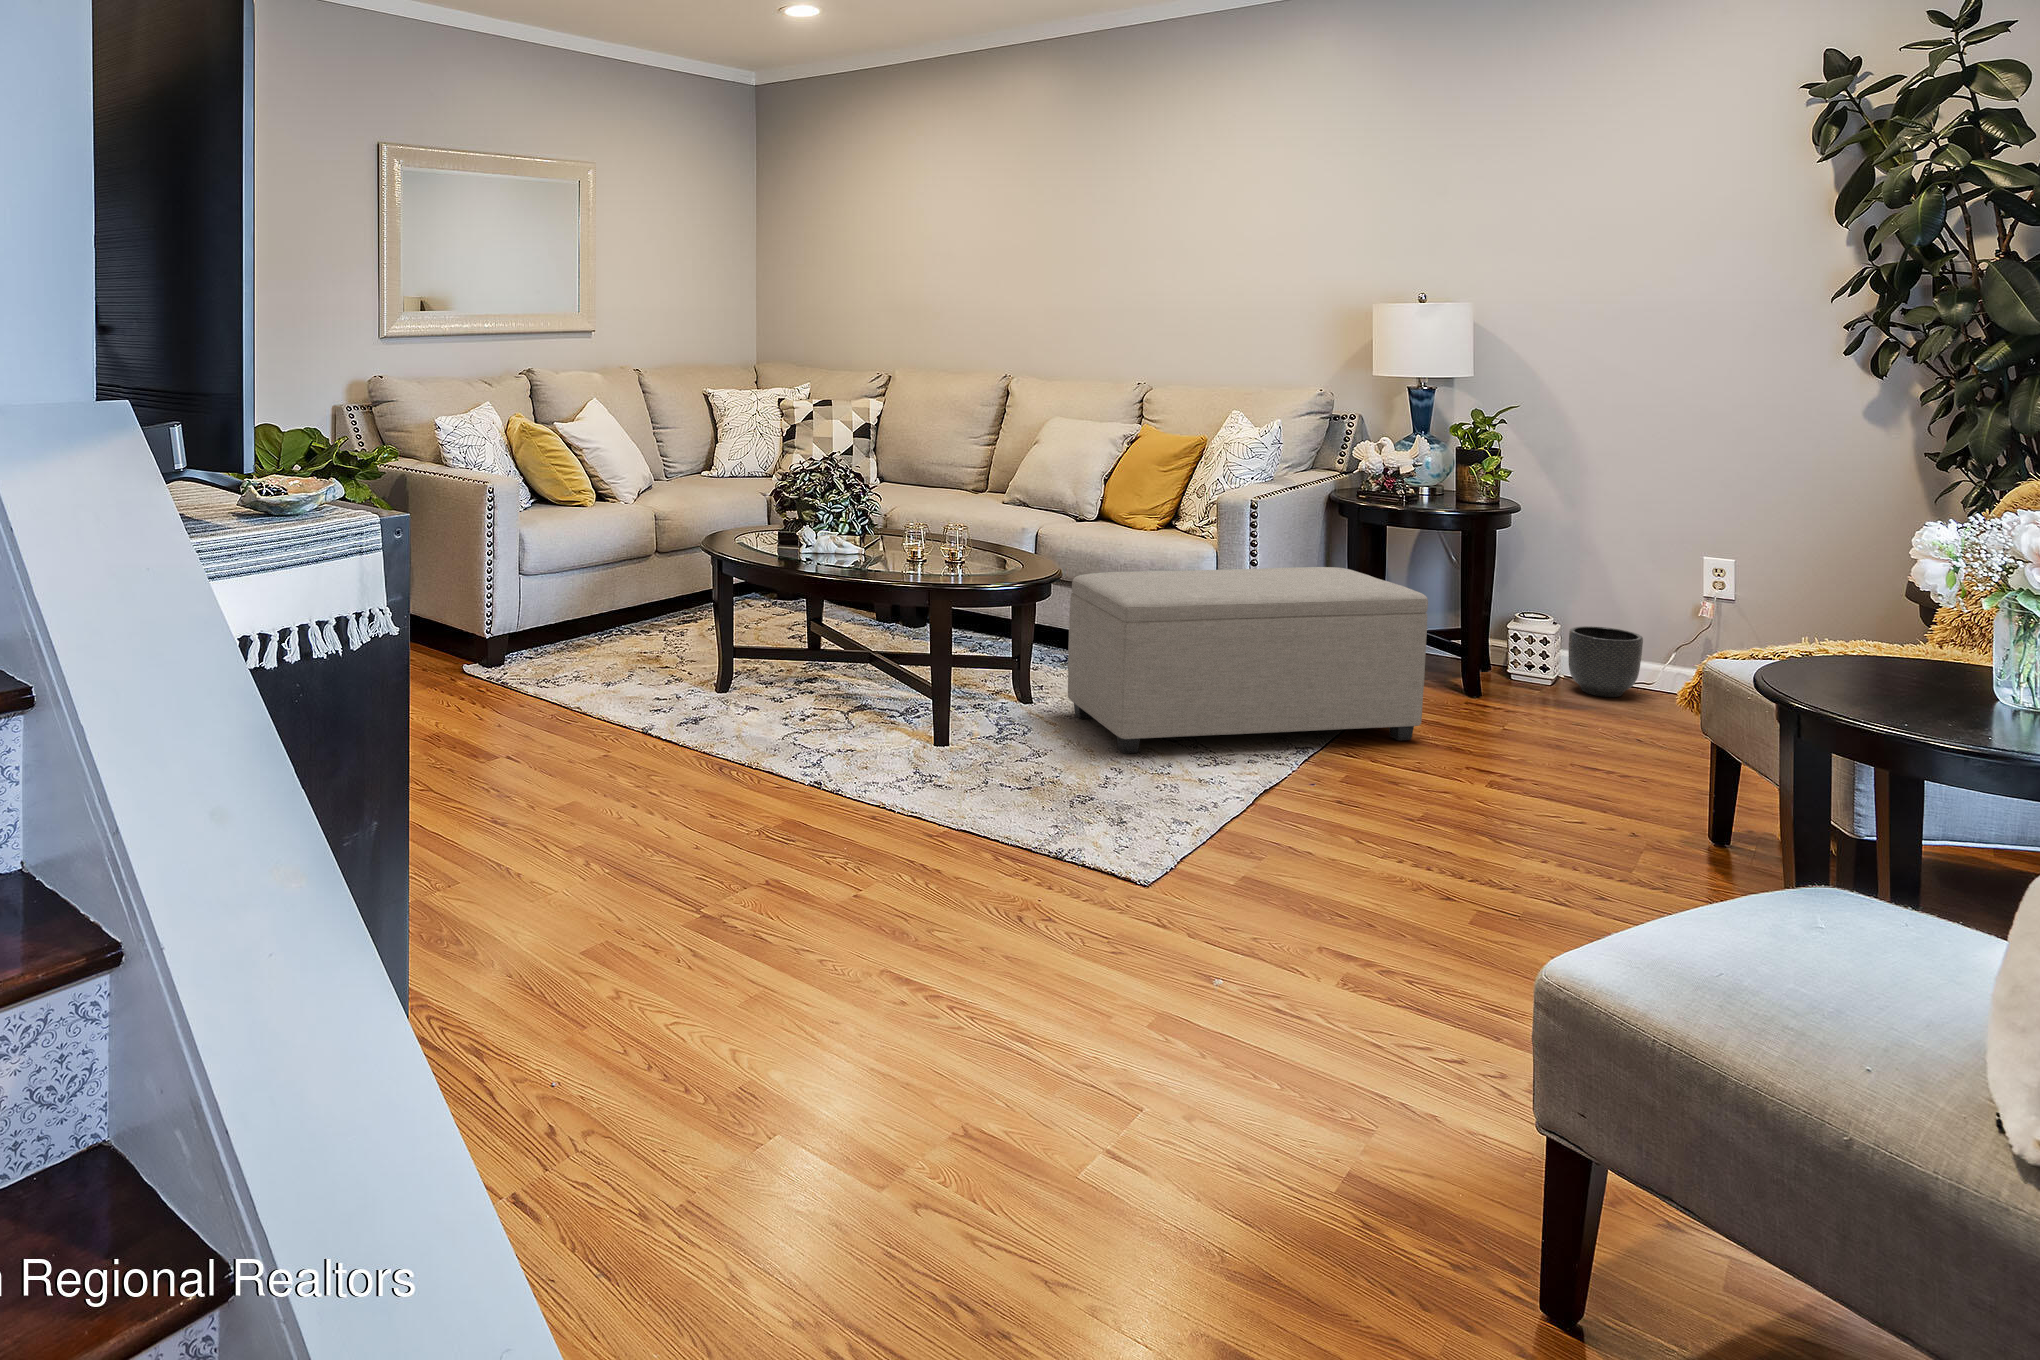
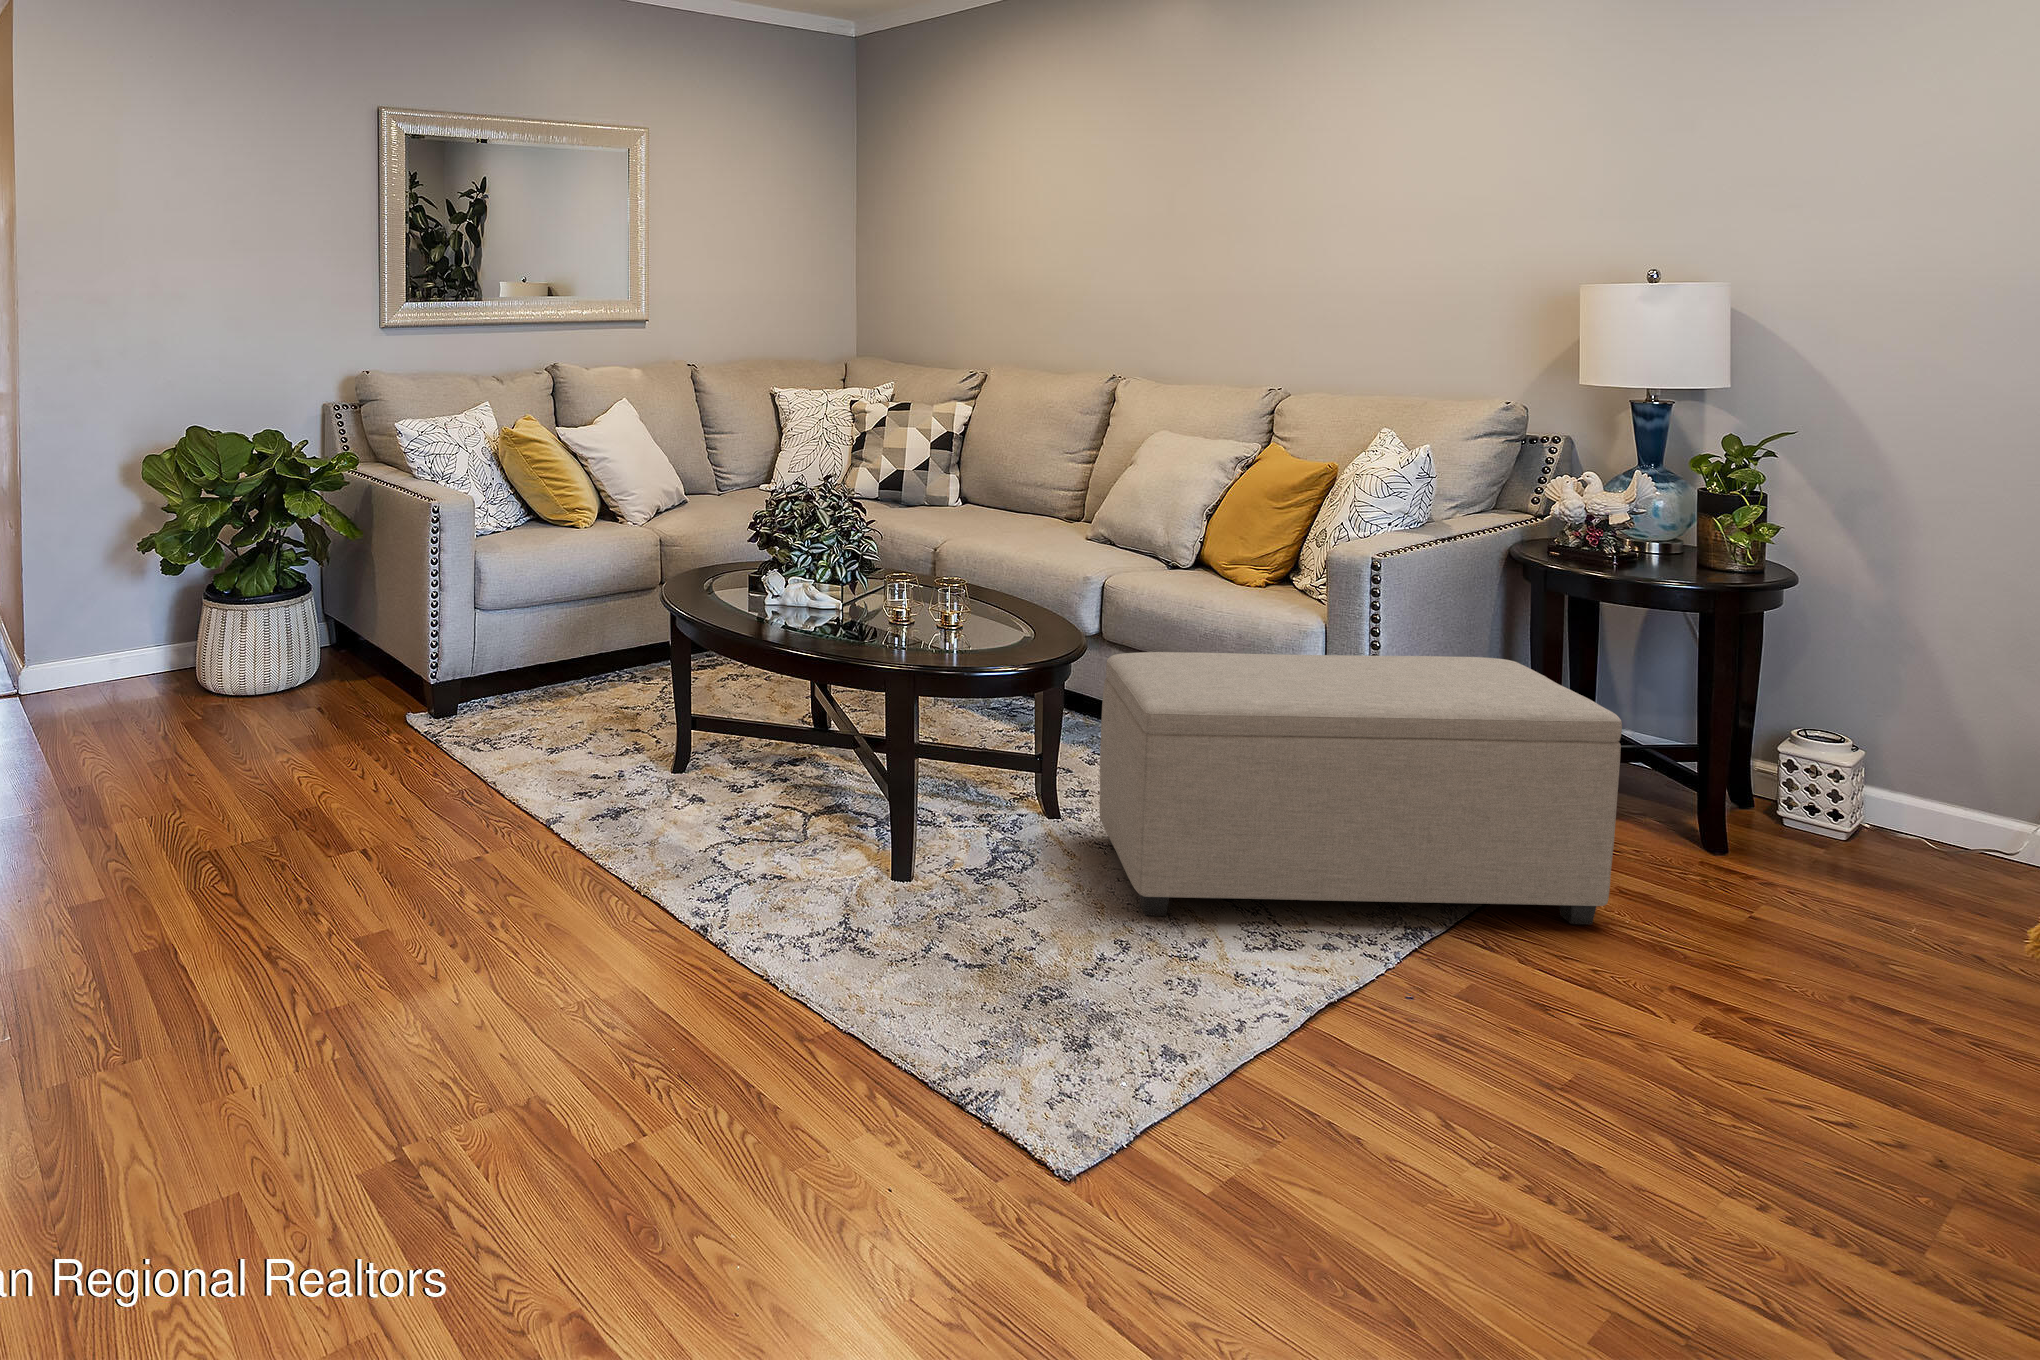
planter: present [1568,626,1643,697] -> none [1869,756,1992,866]

